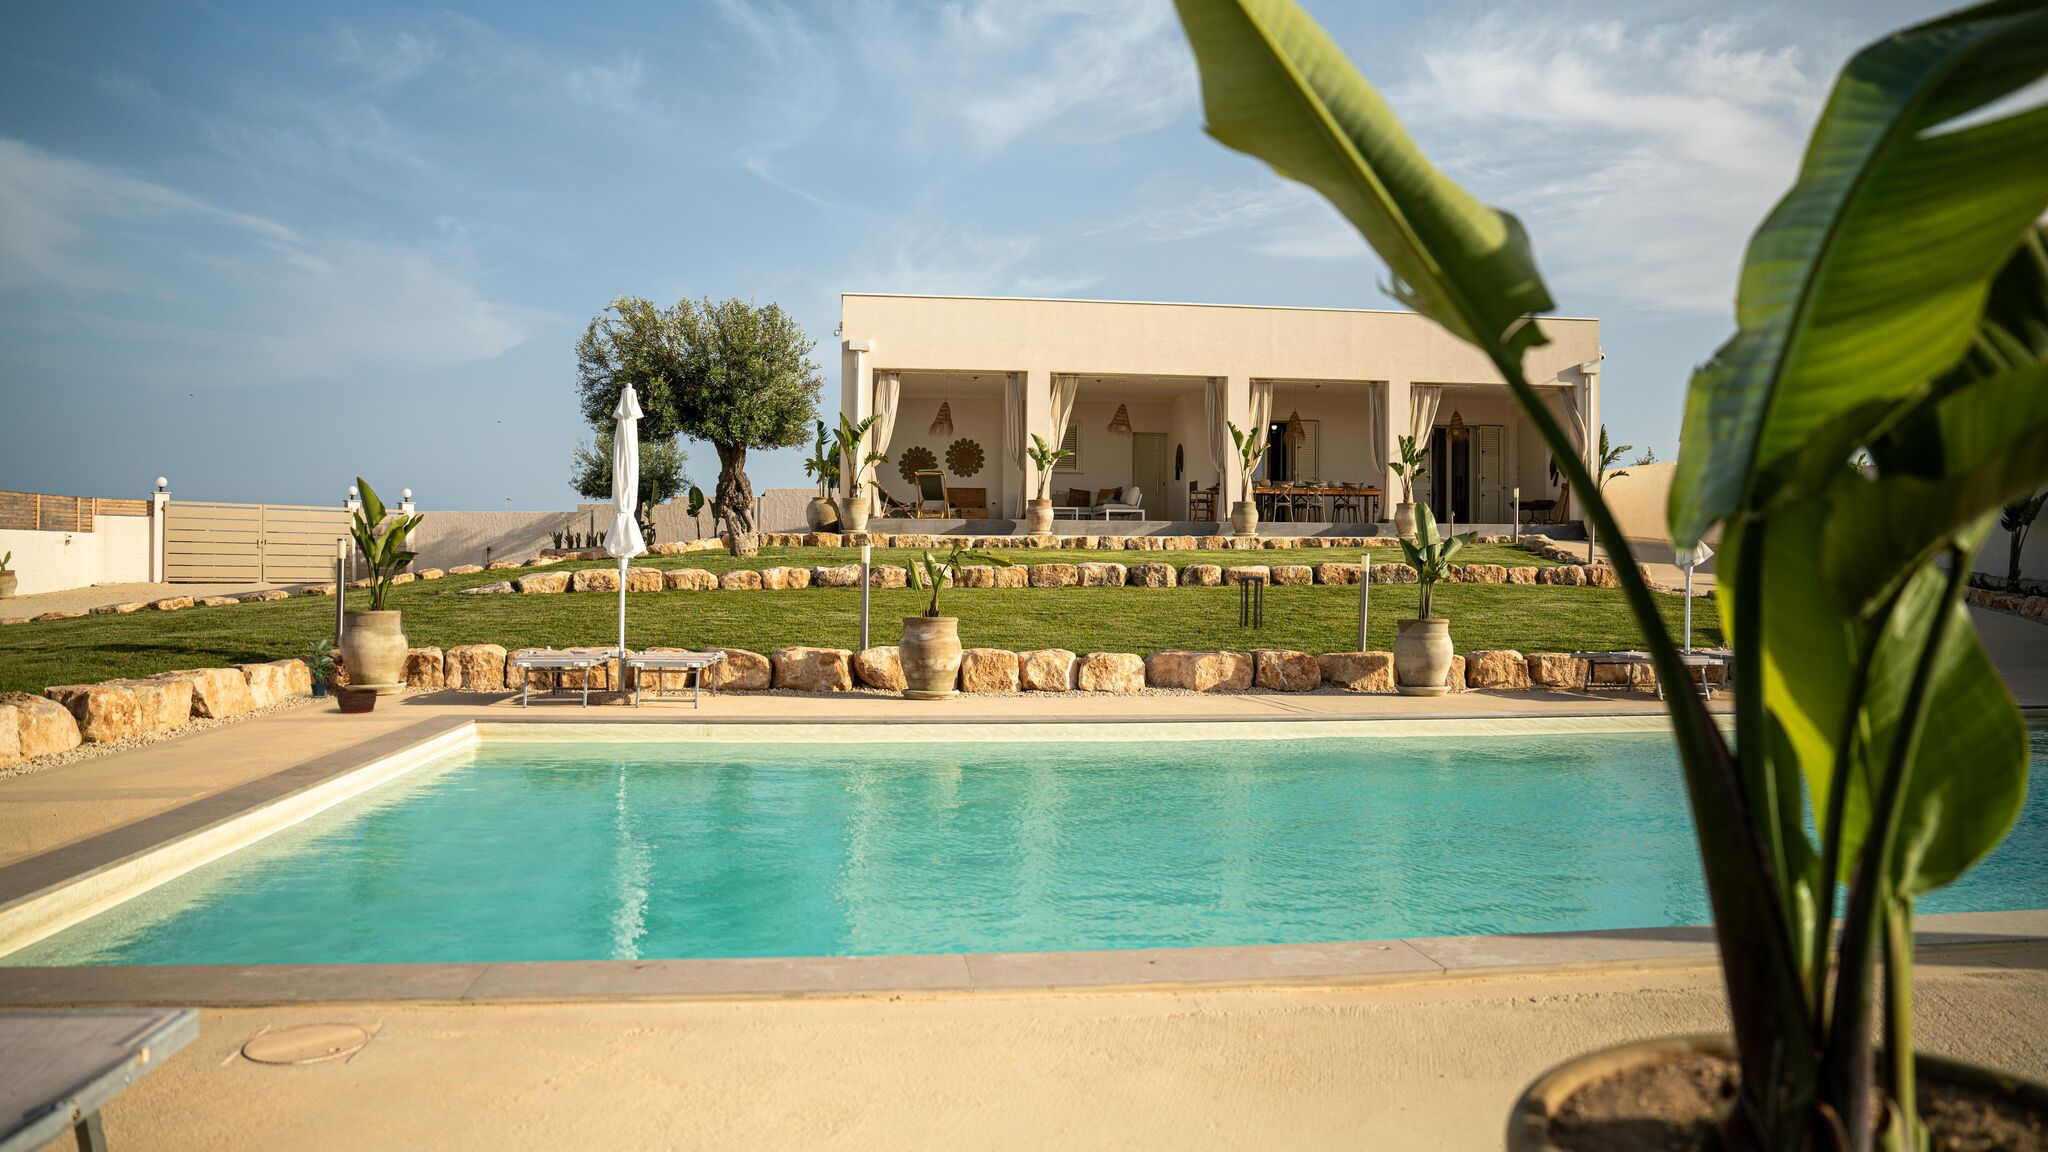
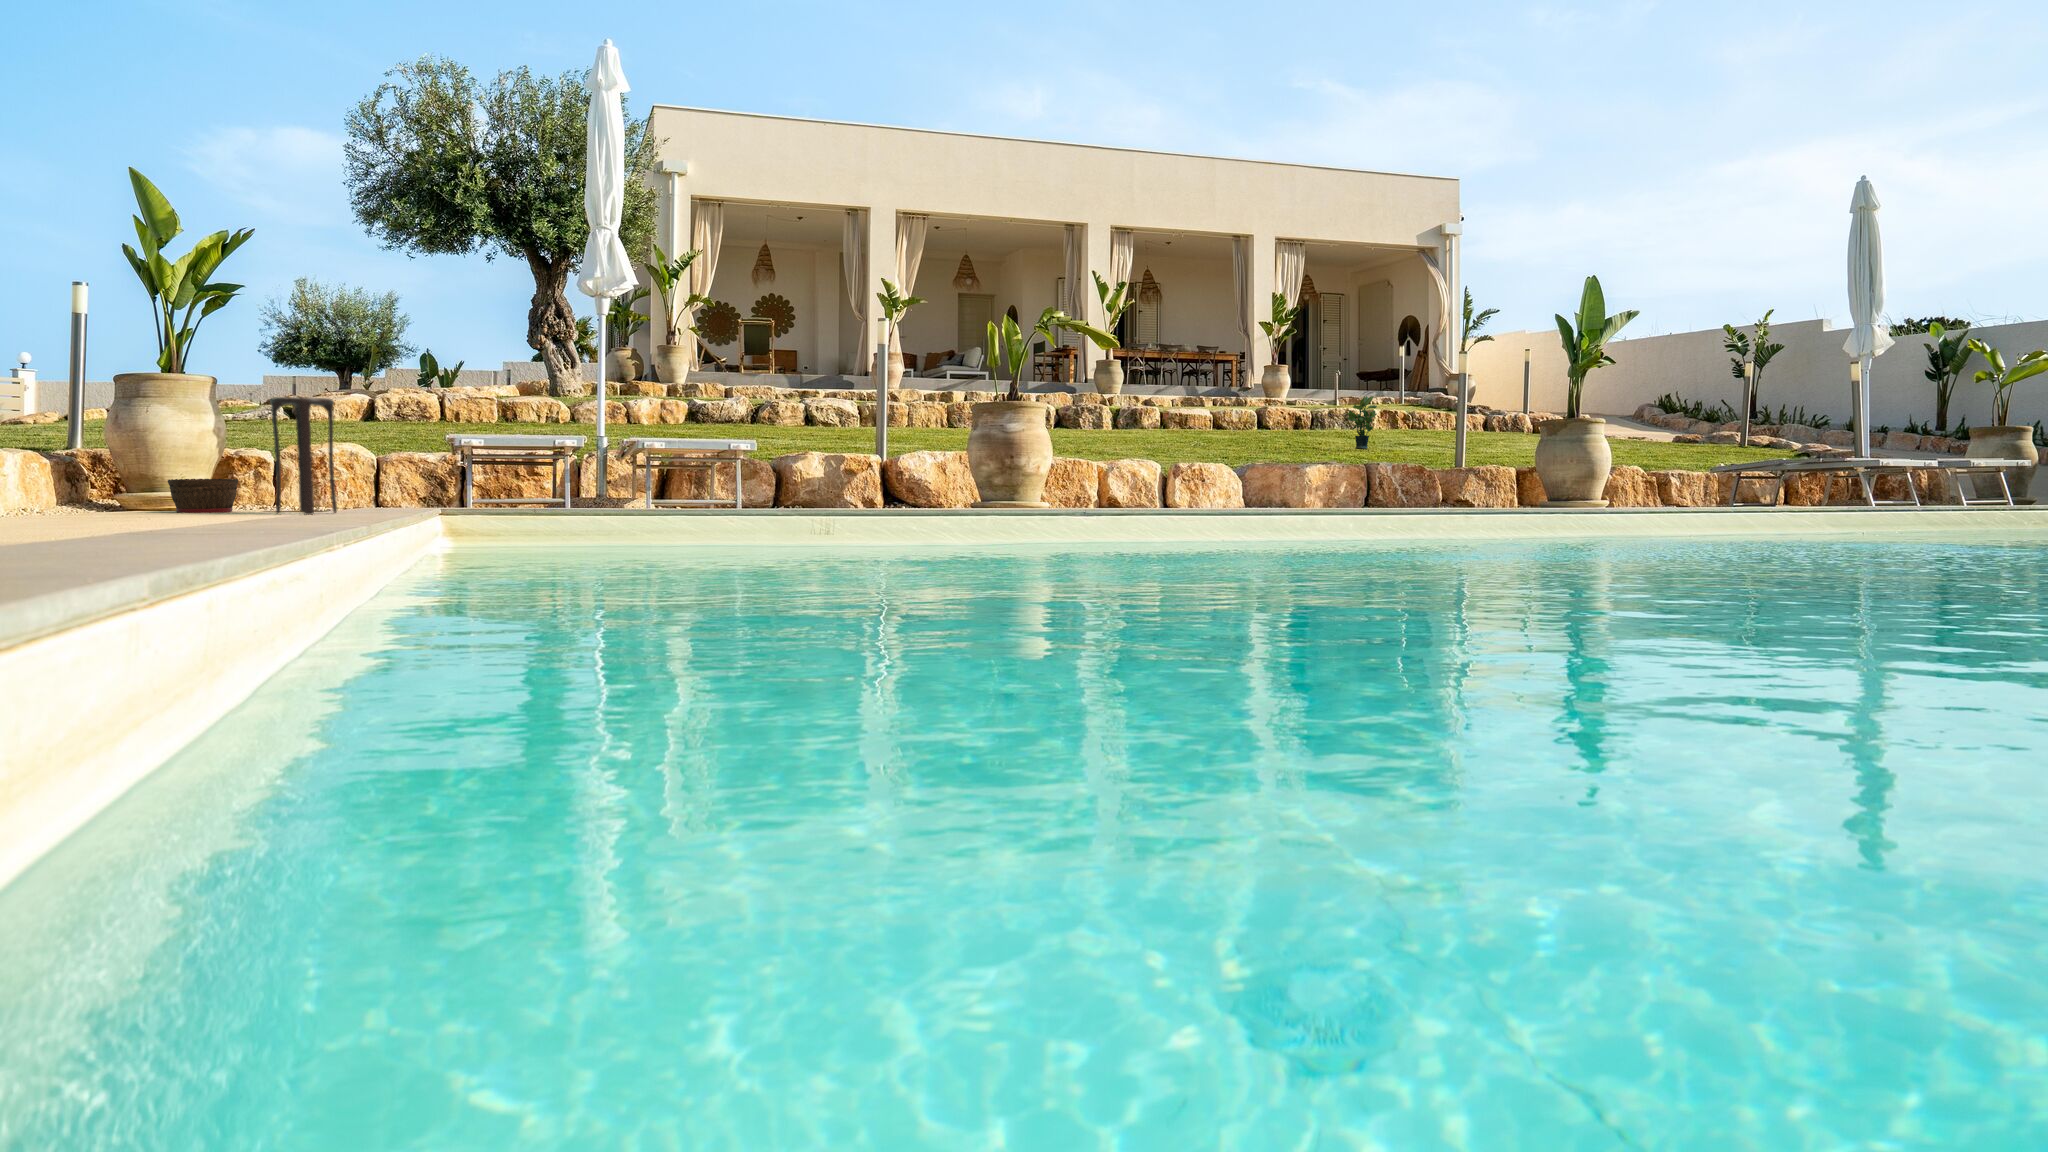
stool: present [1239,576,1264,629] -> present [270,397,337,515]
potted plant: present [302,639,337,698] -> present [1347,396,1377,449]

